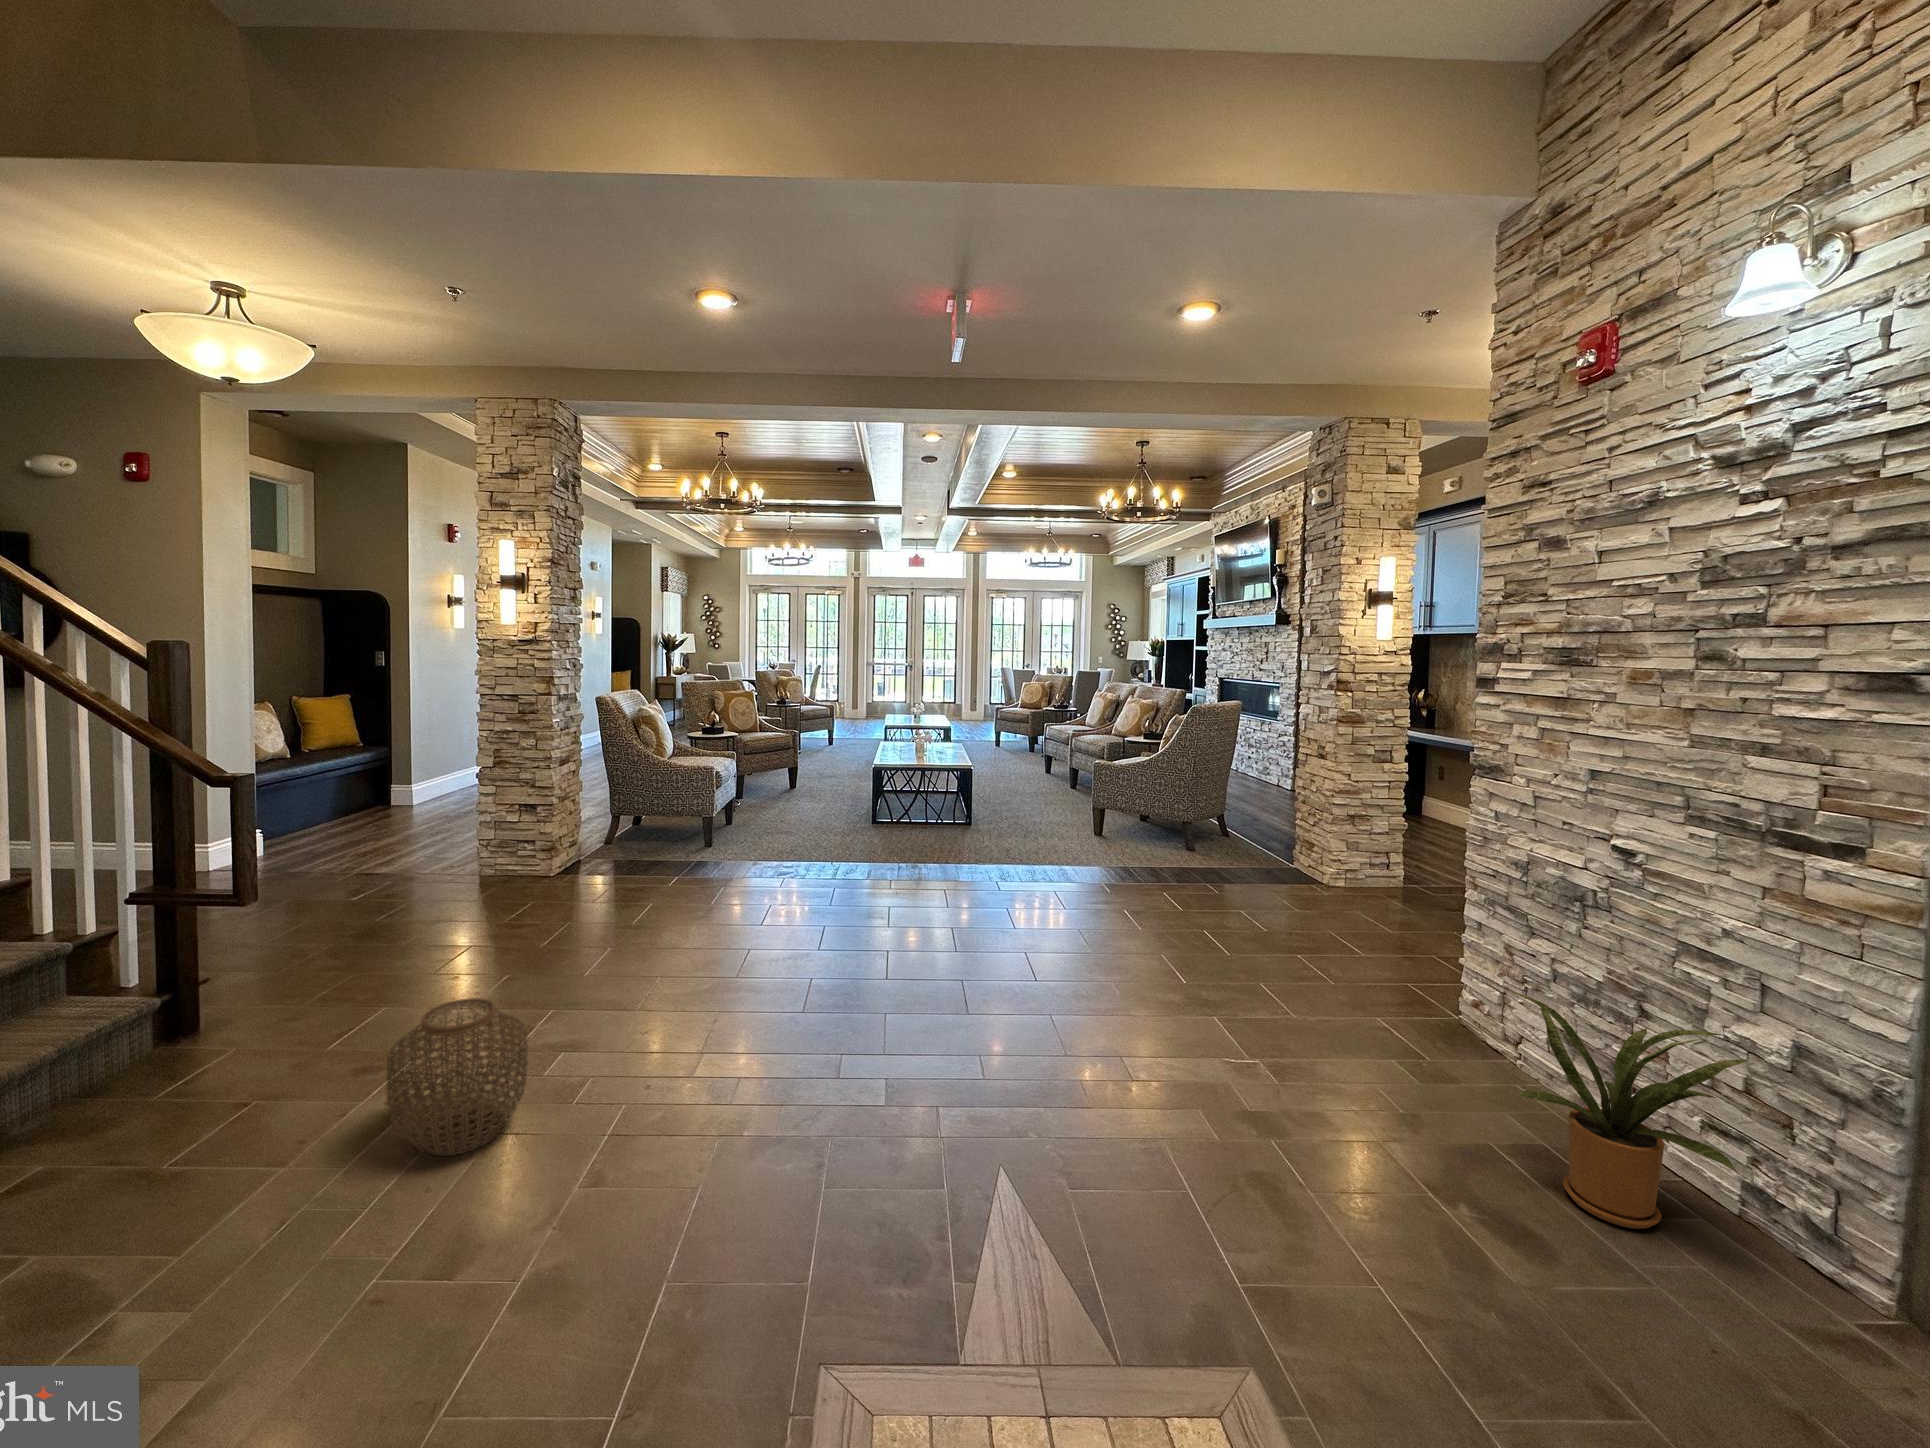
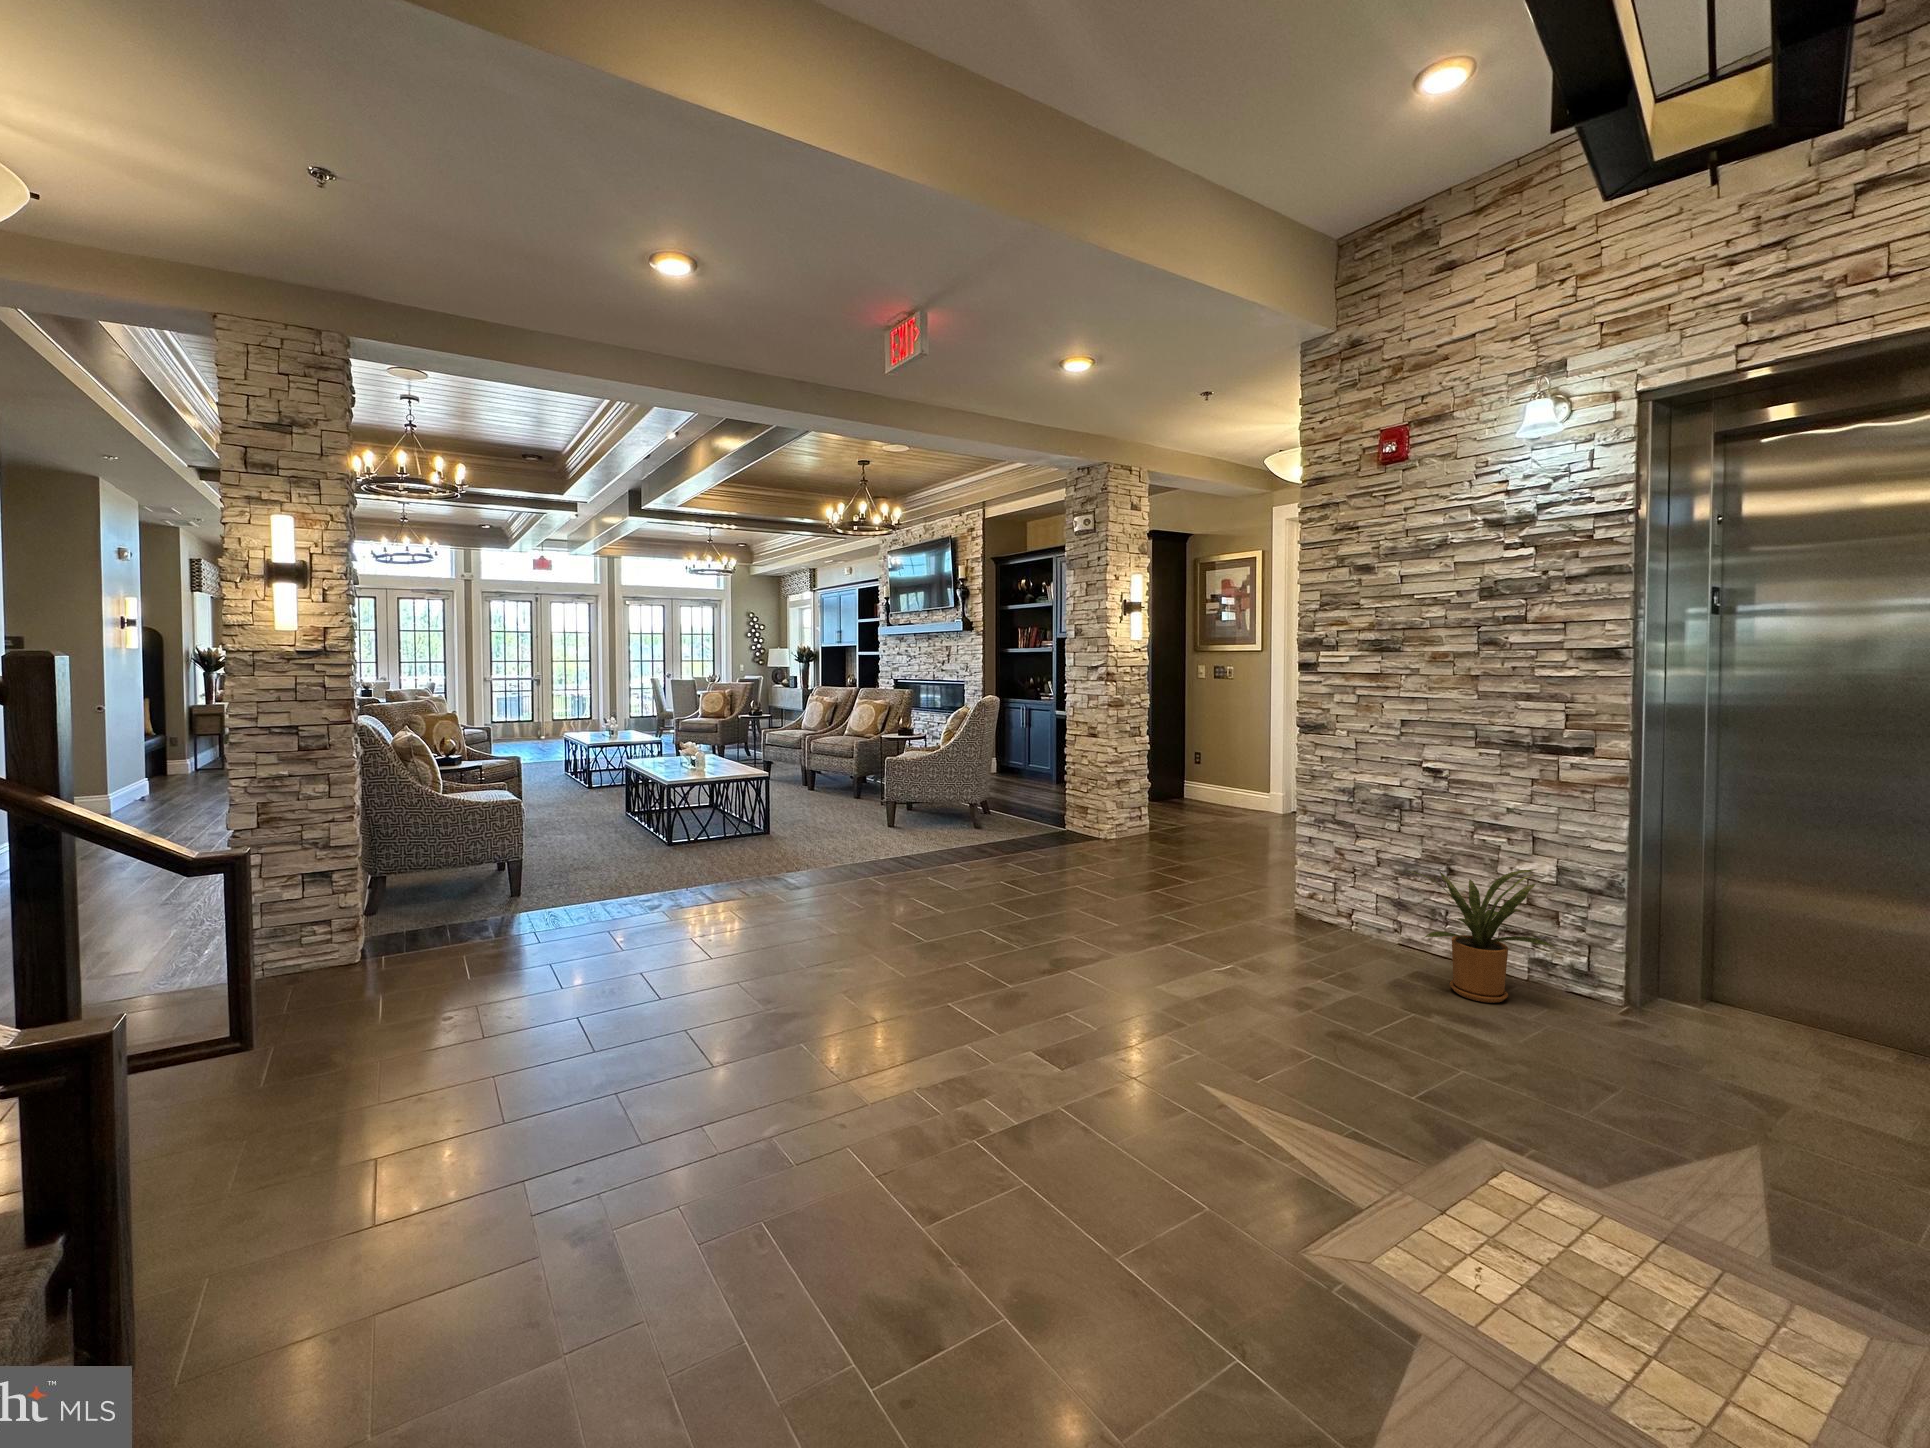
woven basket: present [387,998,527,1156] -> none [625,1068,777,1265]

